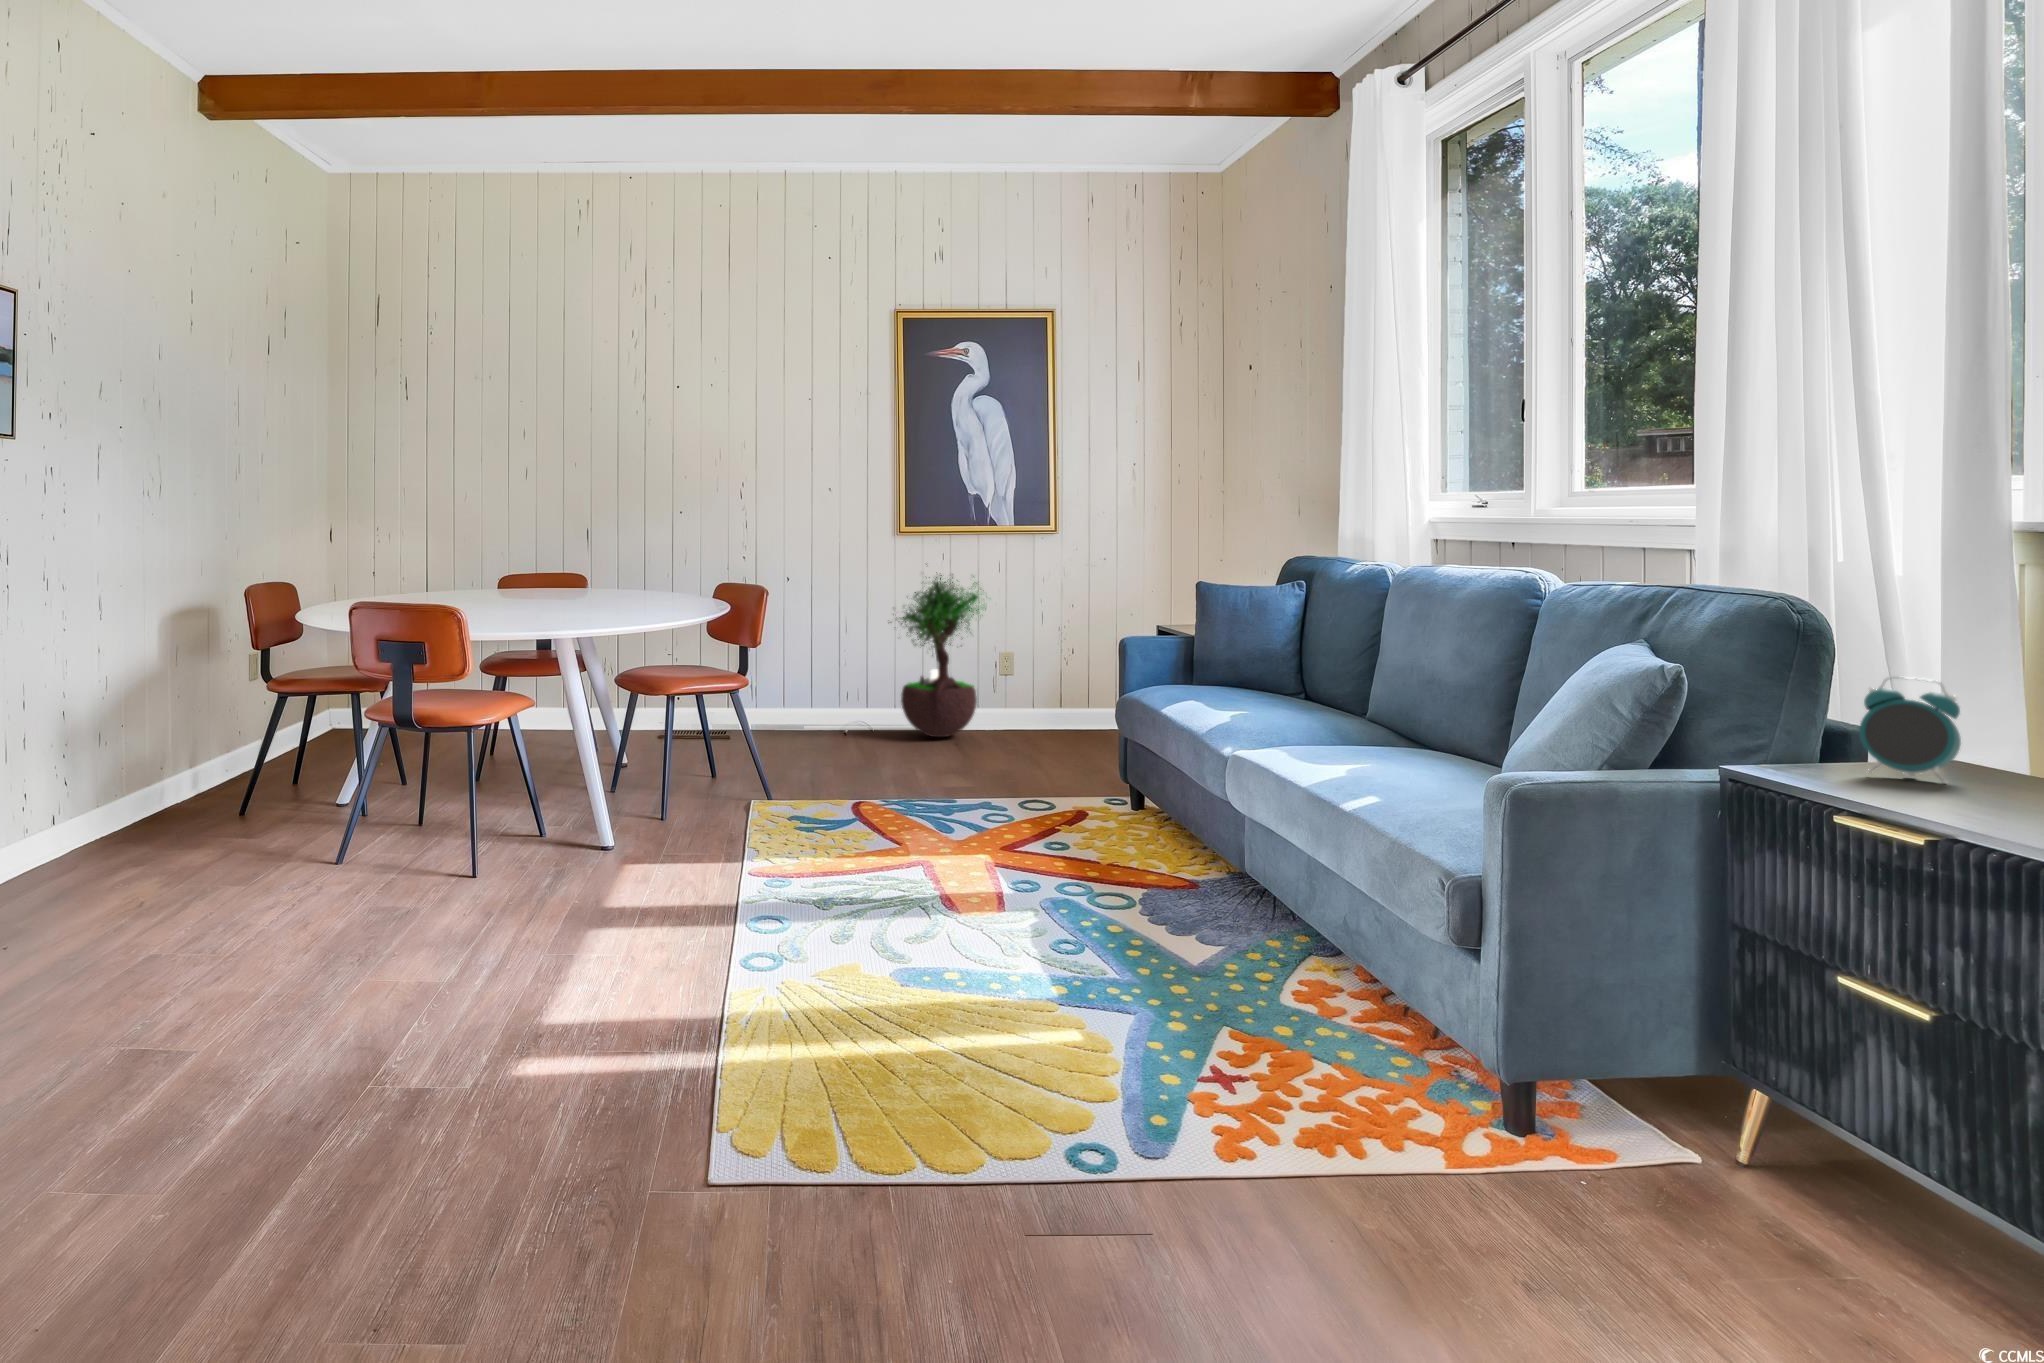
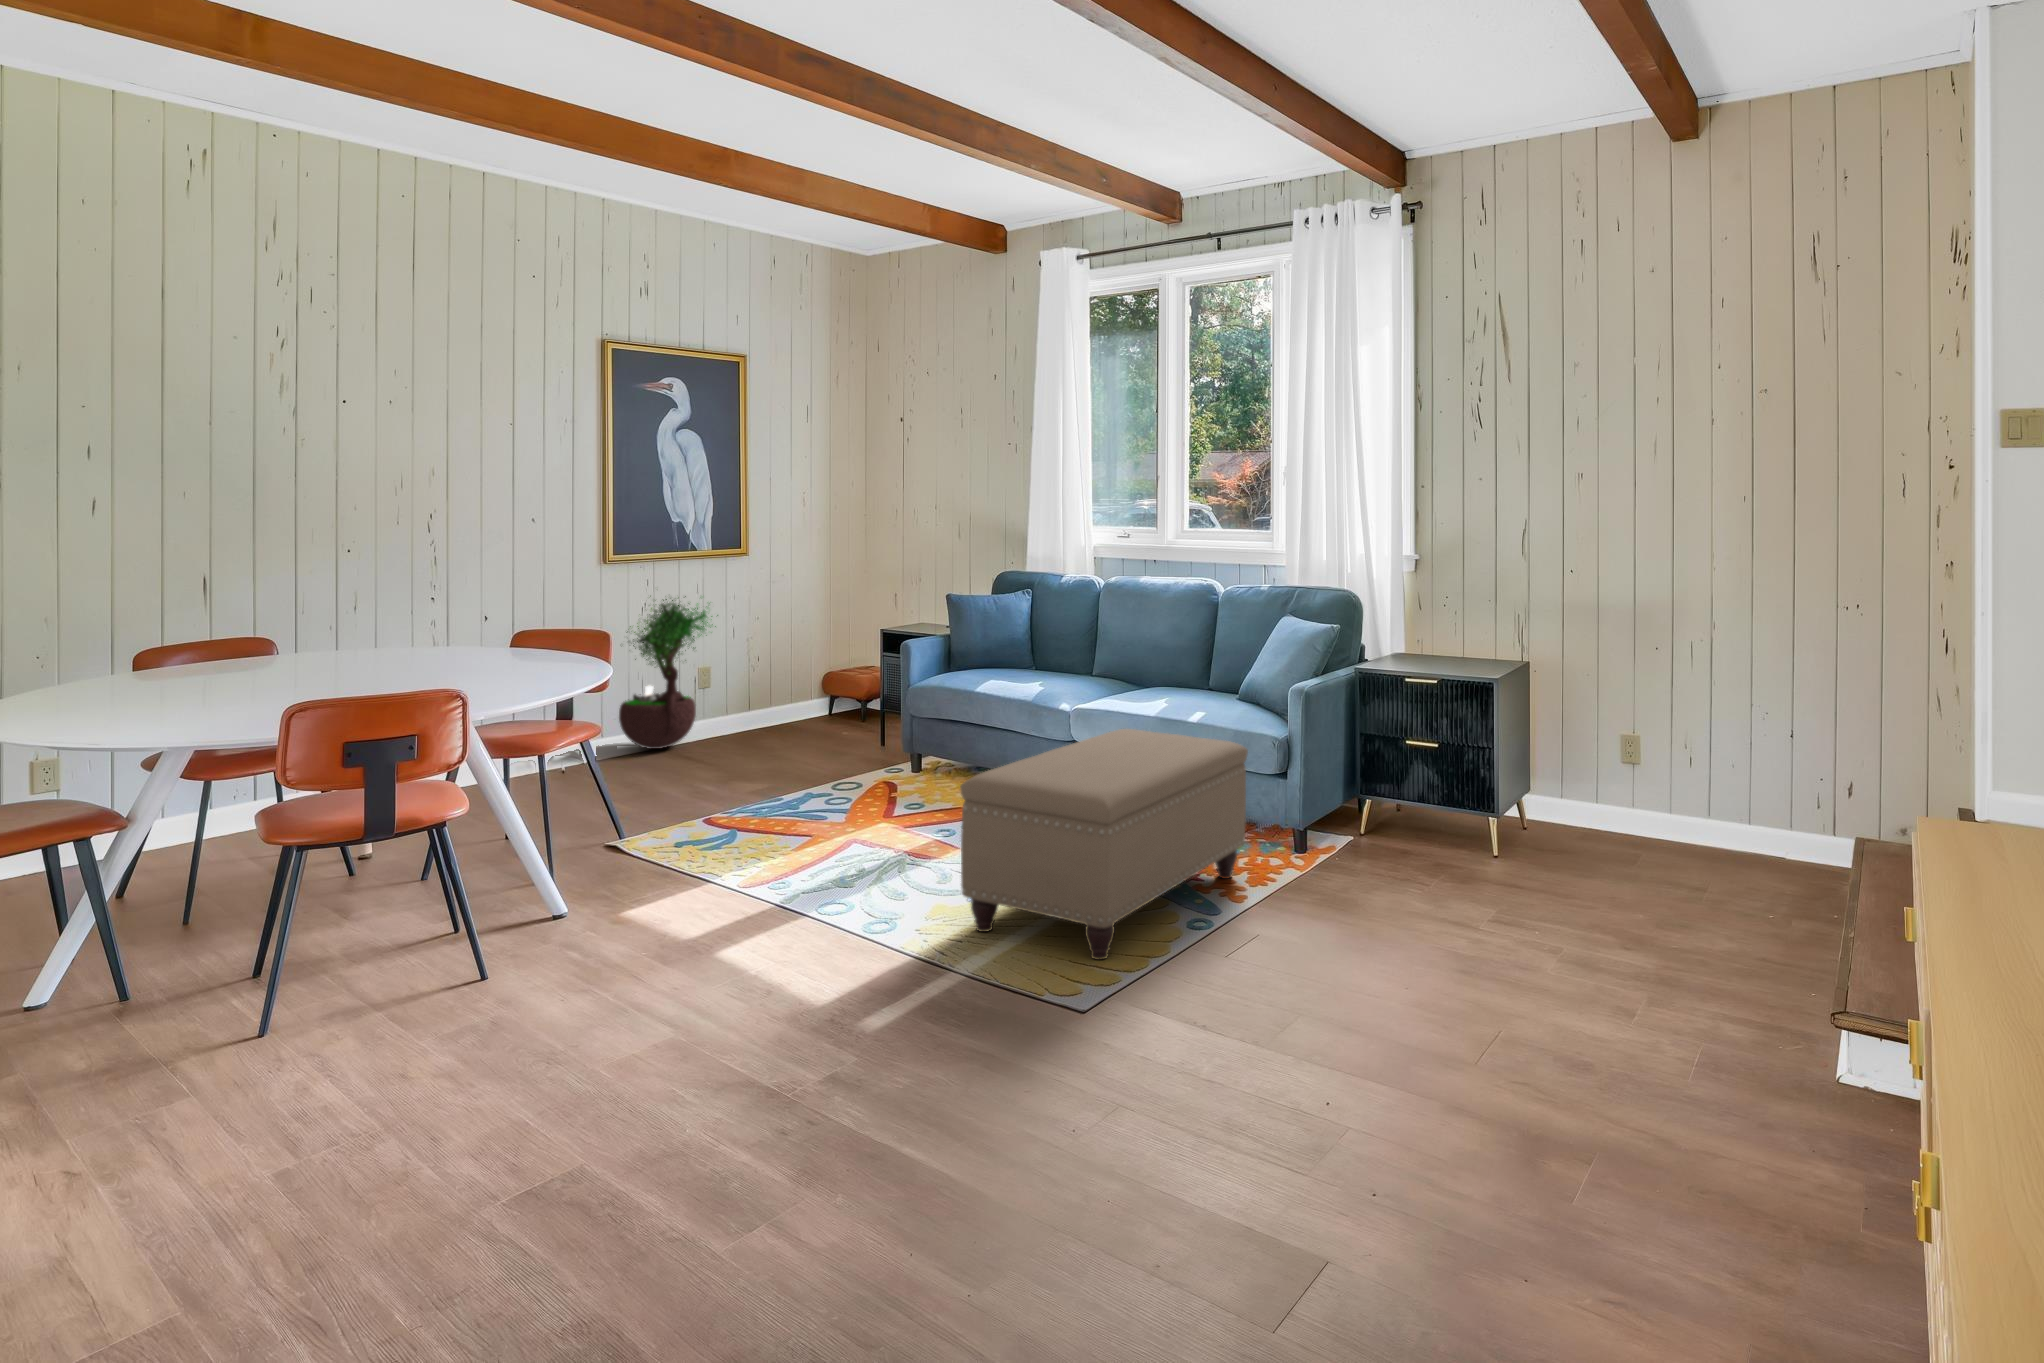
alarm clock: present [1859,677,1961,784] -> none [1412,636,1443,679]
ottoman: none [803,777,1340,1117] -> present [960,729,1248,960]

